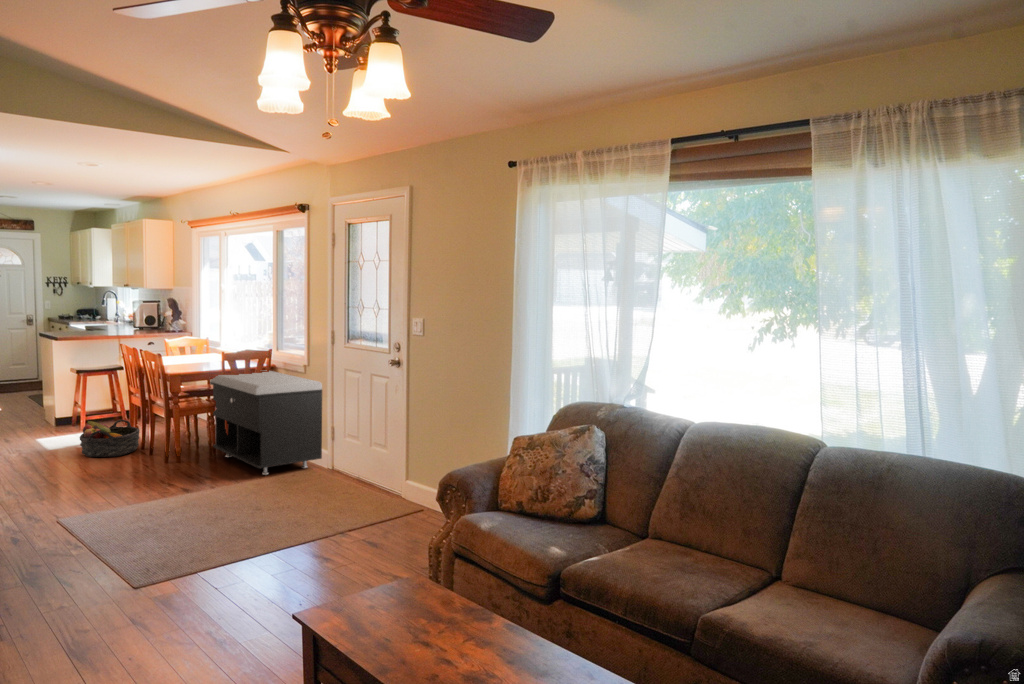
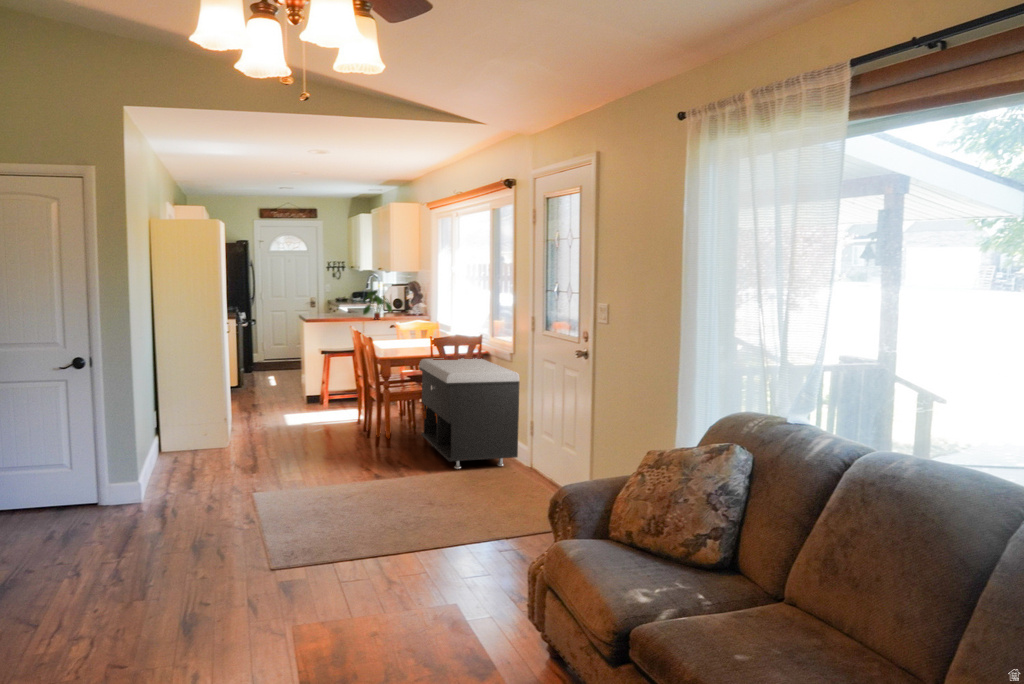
plant: none [120,307,156,337] -> present [363,290,392,320]
basket: present [80,420,140,457] -> none [310,400,362,436]

